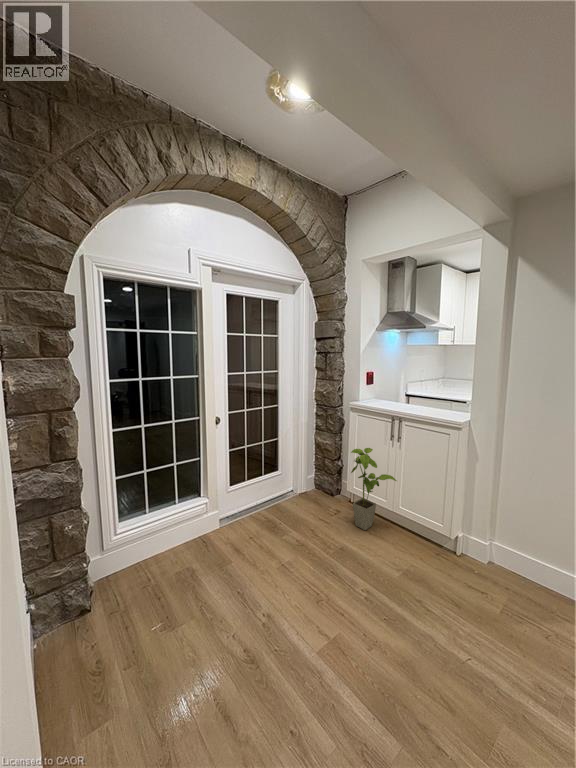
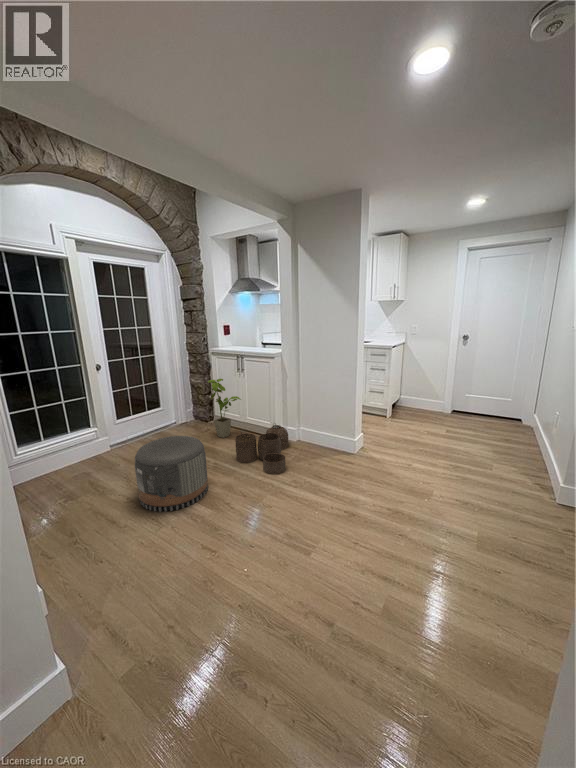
woven basket: none [401,528,506,645] -> present [235,425,288,474]
pouf: none [273,550,382,716] -> present [135,436,208,512]

